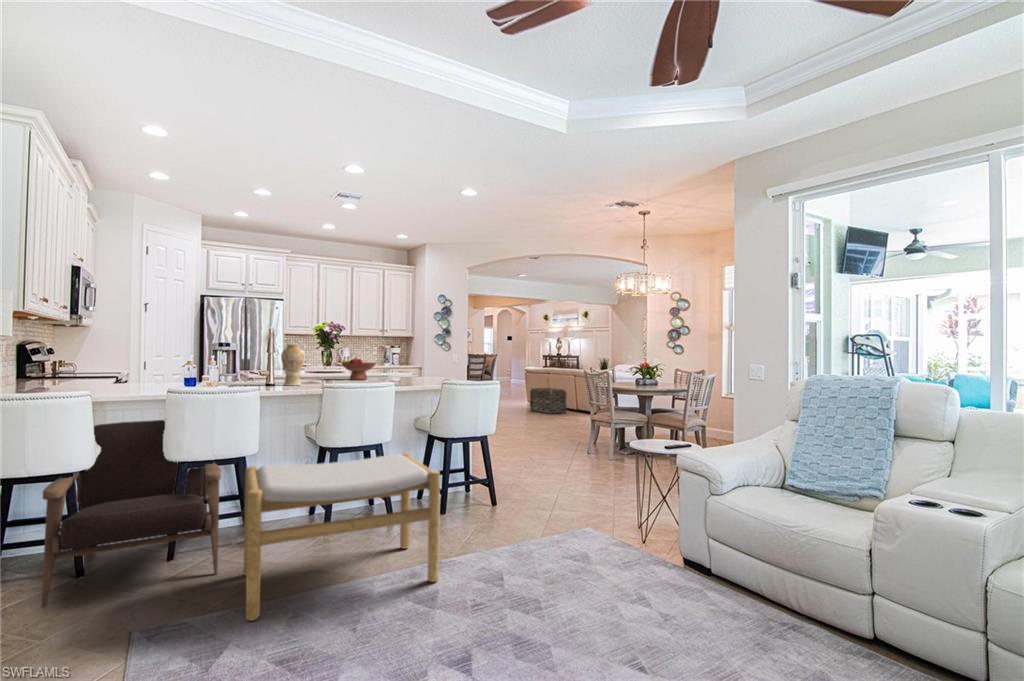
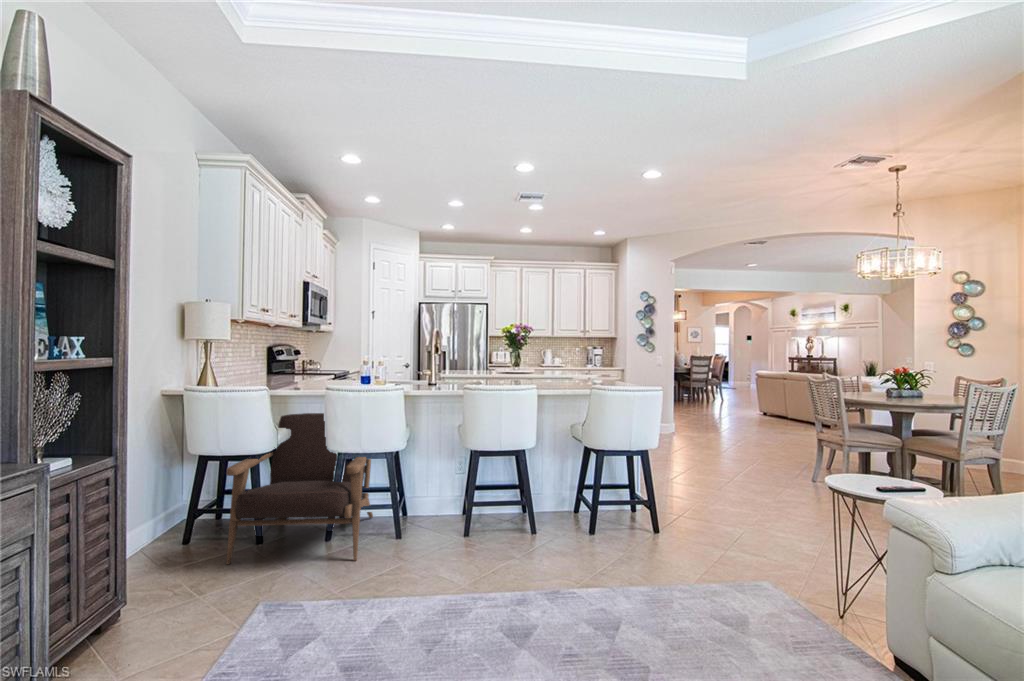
vase: present [281,344,305,386] -> none [441,345,462,386]
fruit bowl: present [341,357,376,380] -> none [510,357,546,381]
basket: present [530,388,567,414] -> none [758,393,807,427]
footstool: present [244,453,440,621] -> none [348,463,546,616]

